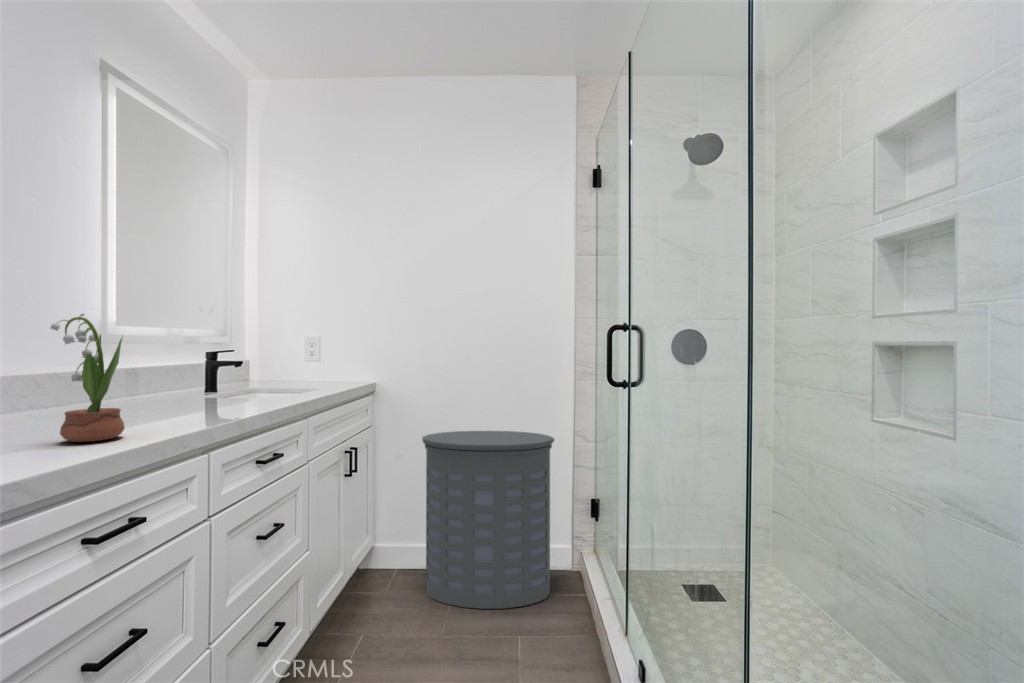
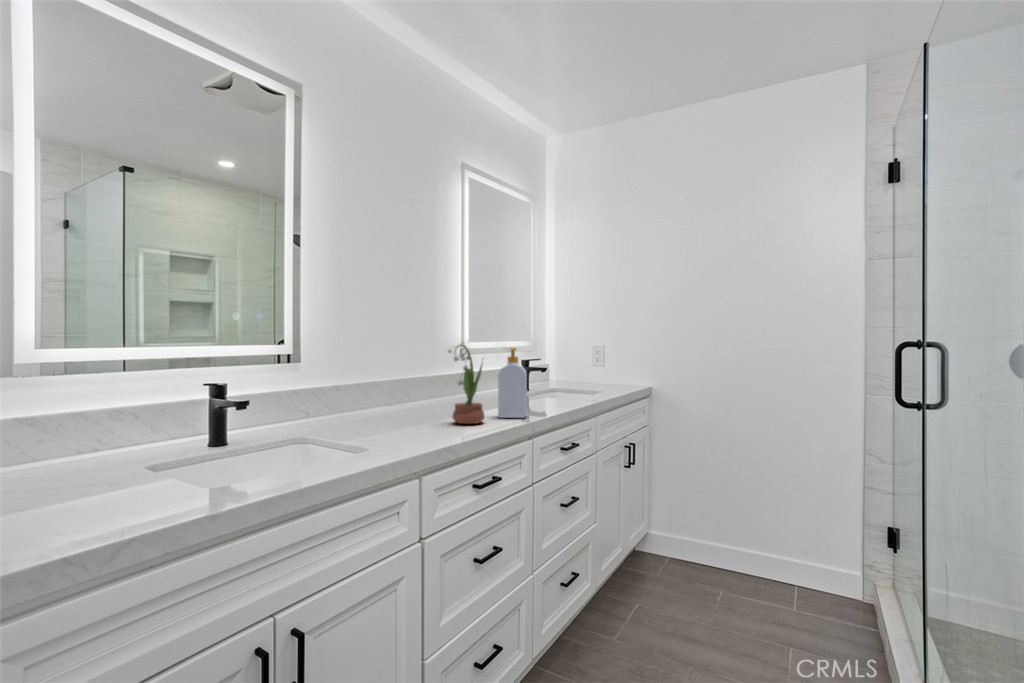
soap bottle: none [153,326,203,428] -> present [498,348,527,418]
laundry hamper: present [422,431,554,609] -> none [694,438,838,620]

